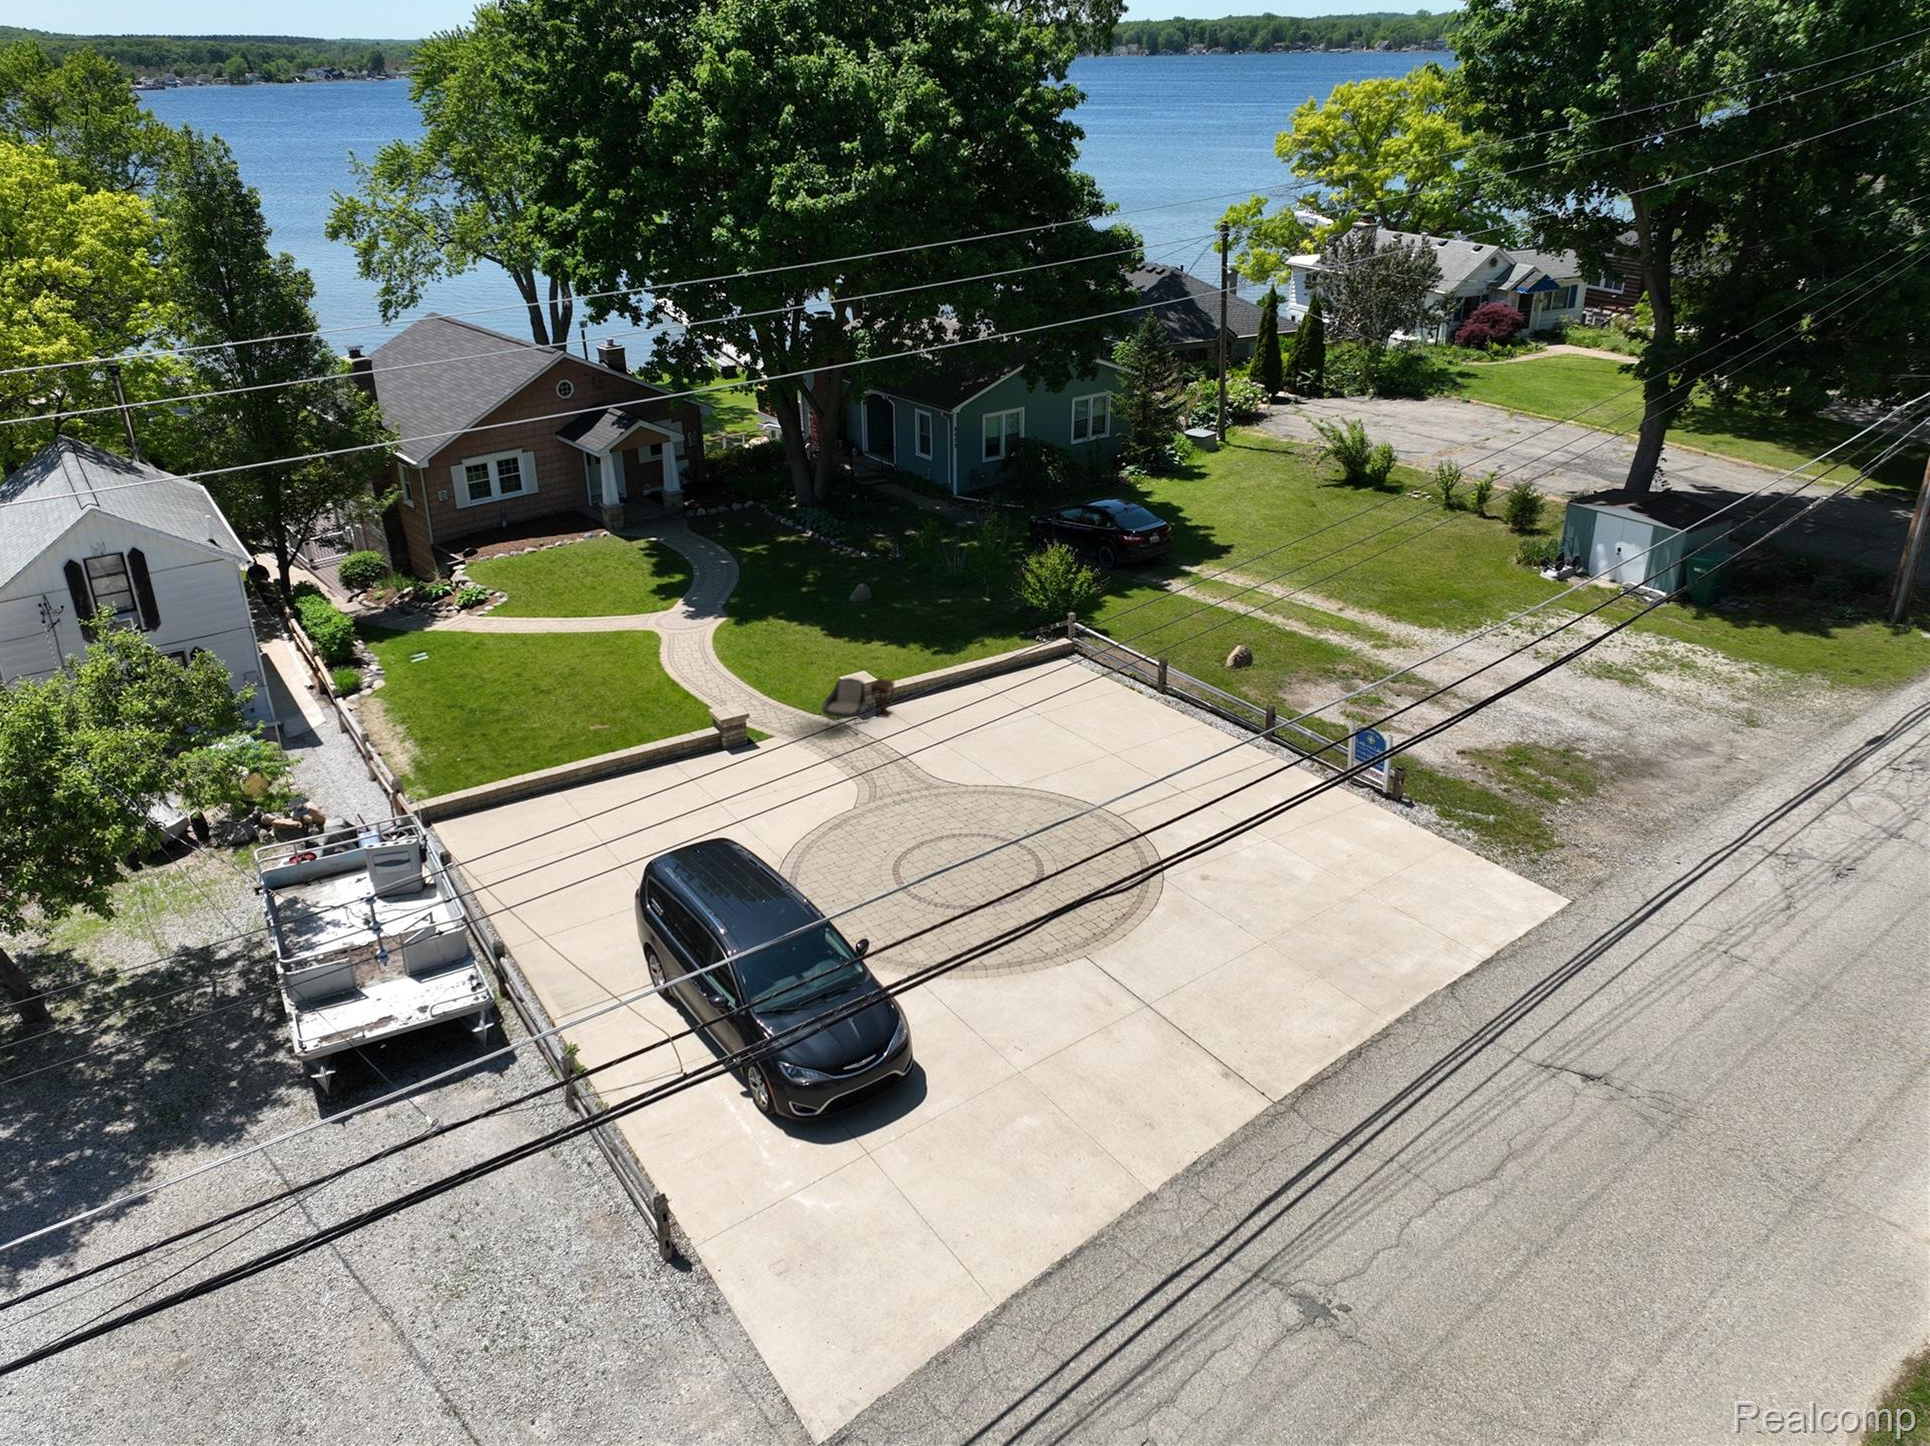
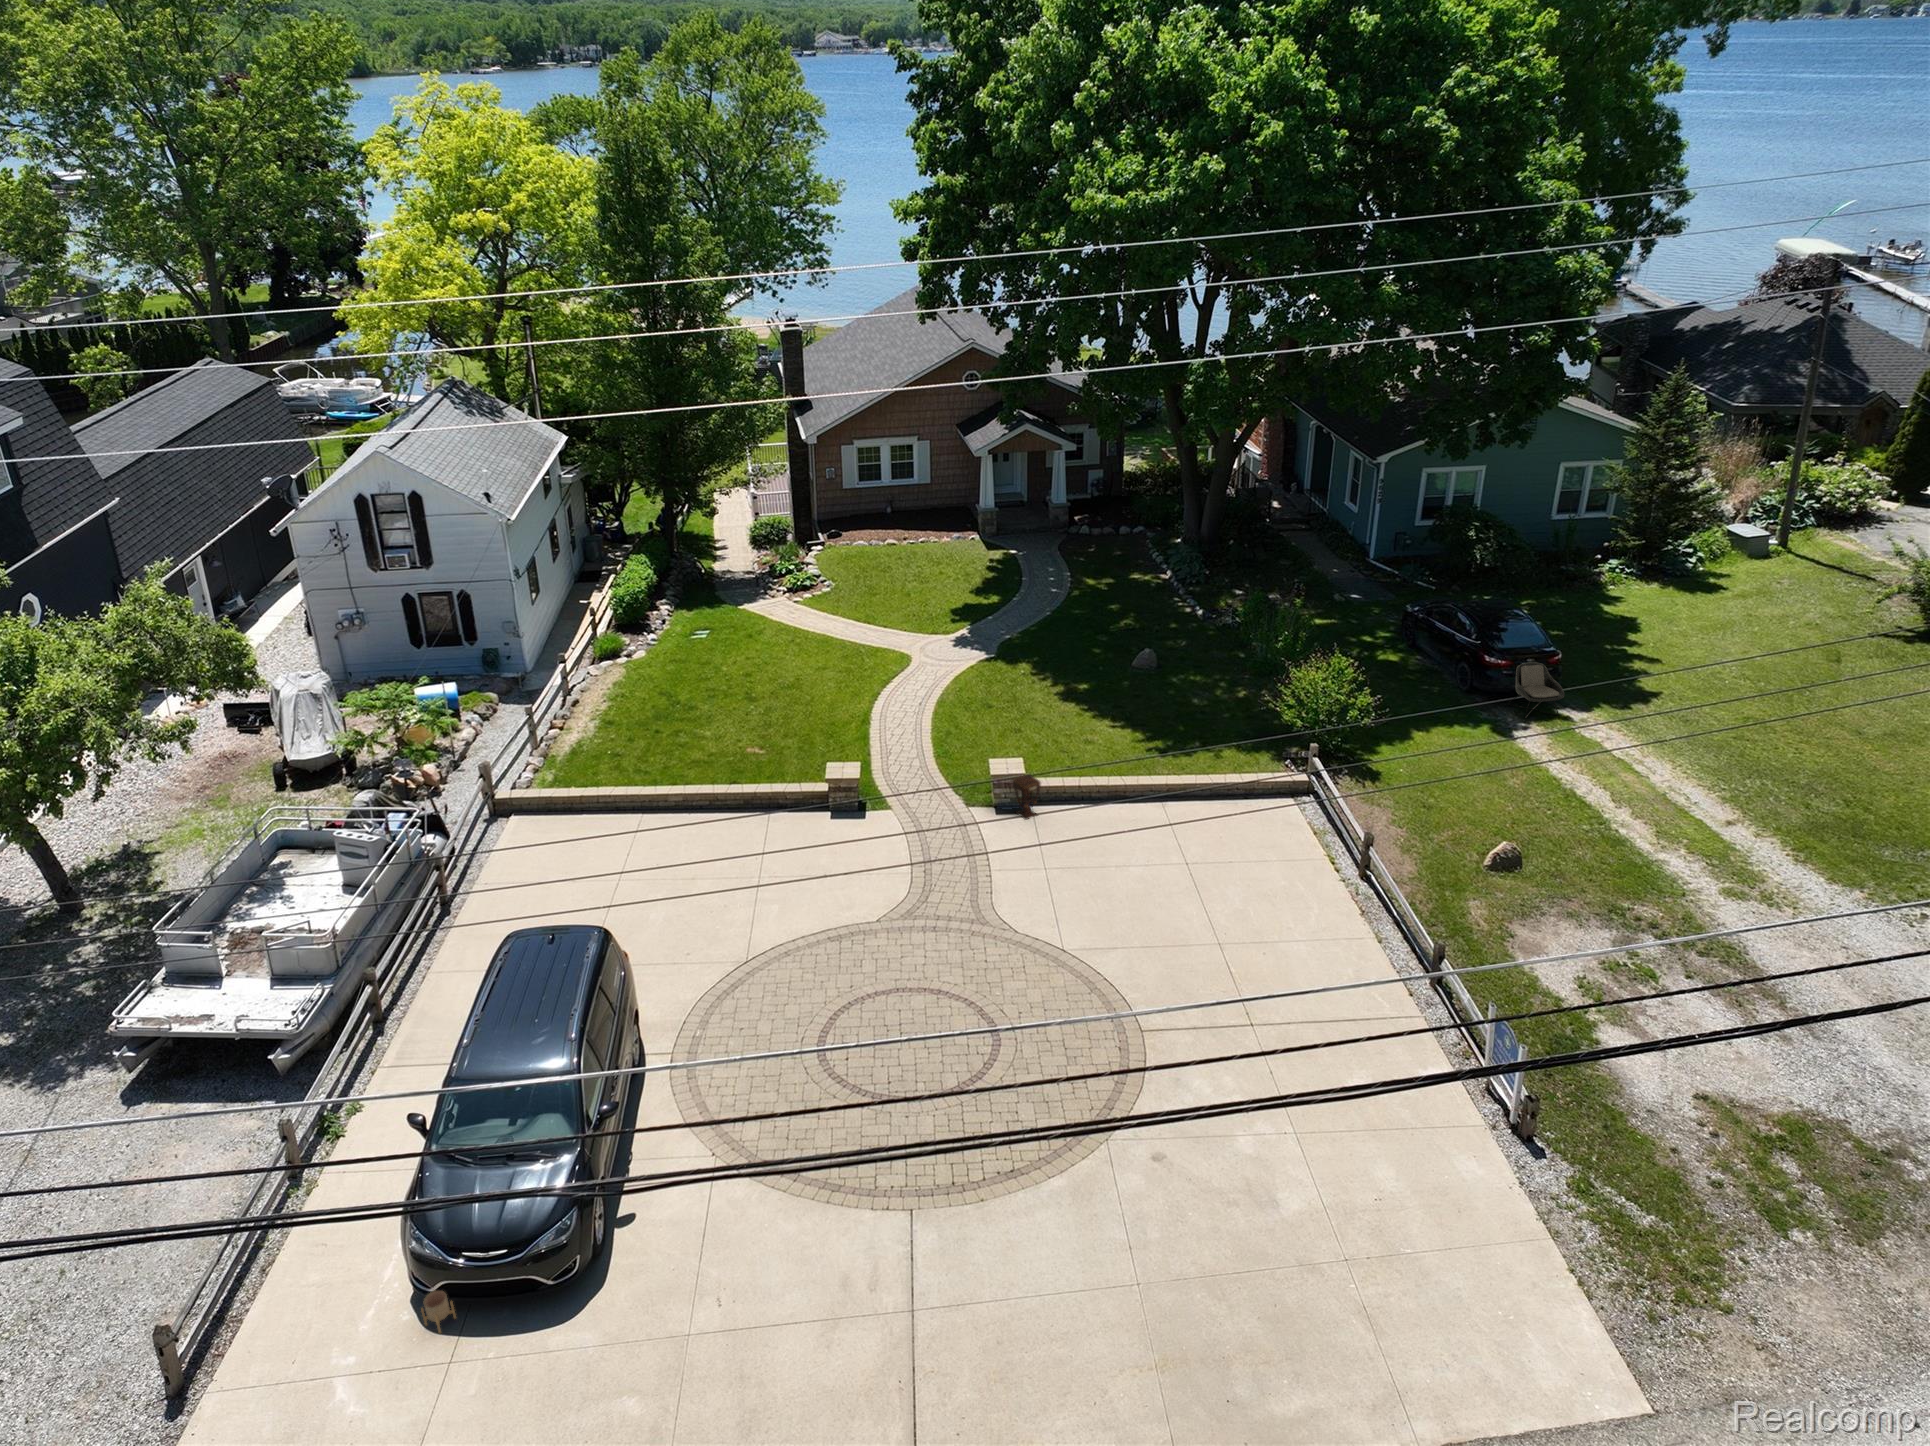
lounge chair: present [822,678,869,734] -> present [1508,662,1564,719]
planter: none [789,1158,812,1197] -> present [421,1291,456,1333]

